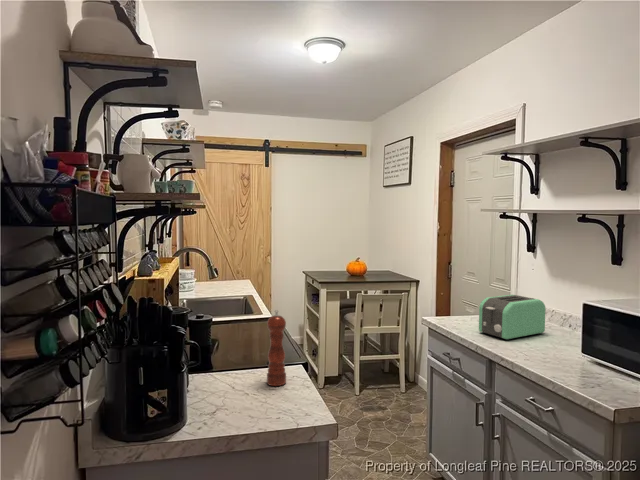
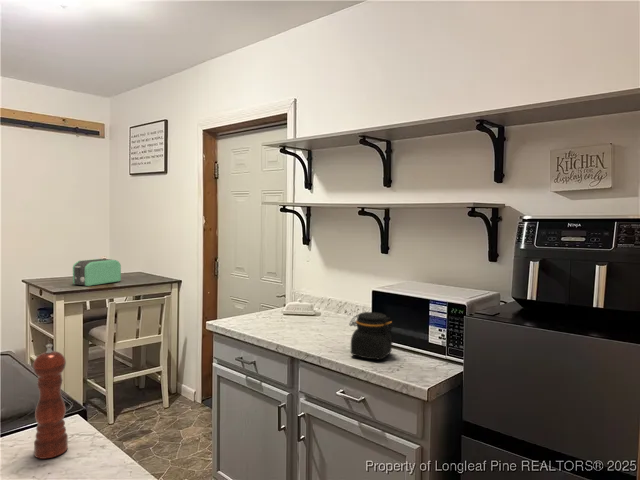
toaster: present [479,295,546,340] -> present [73,259,121,286]
jar: none [547,324,599,375] -> present [350,312,394,359]

